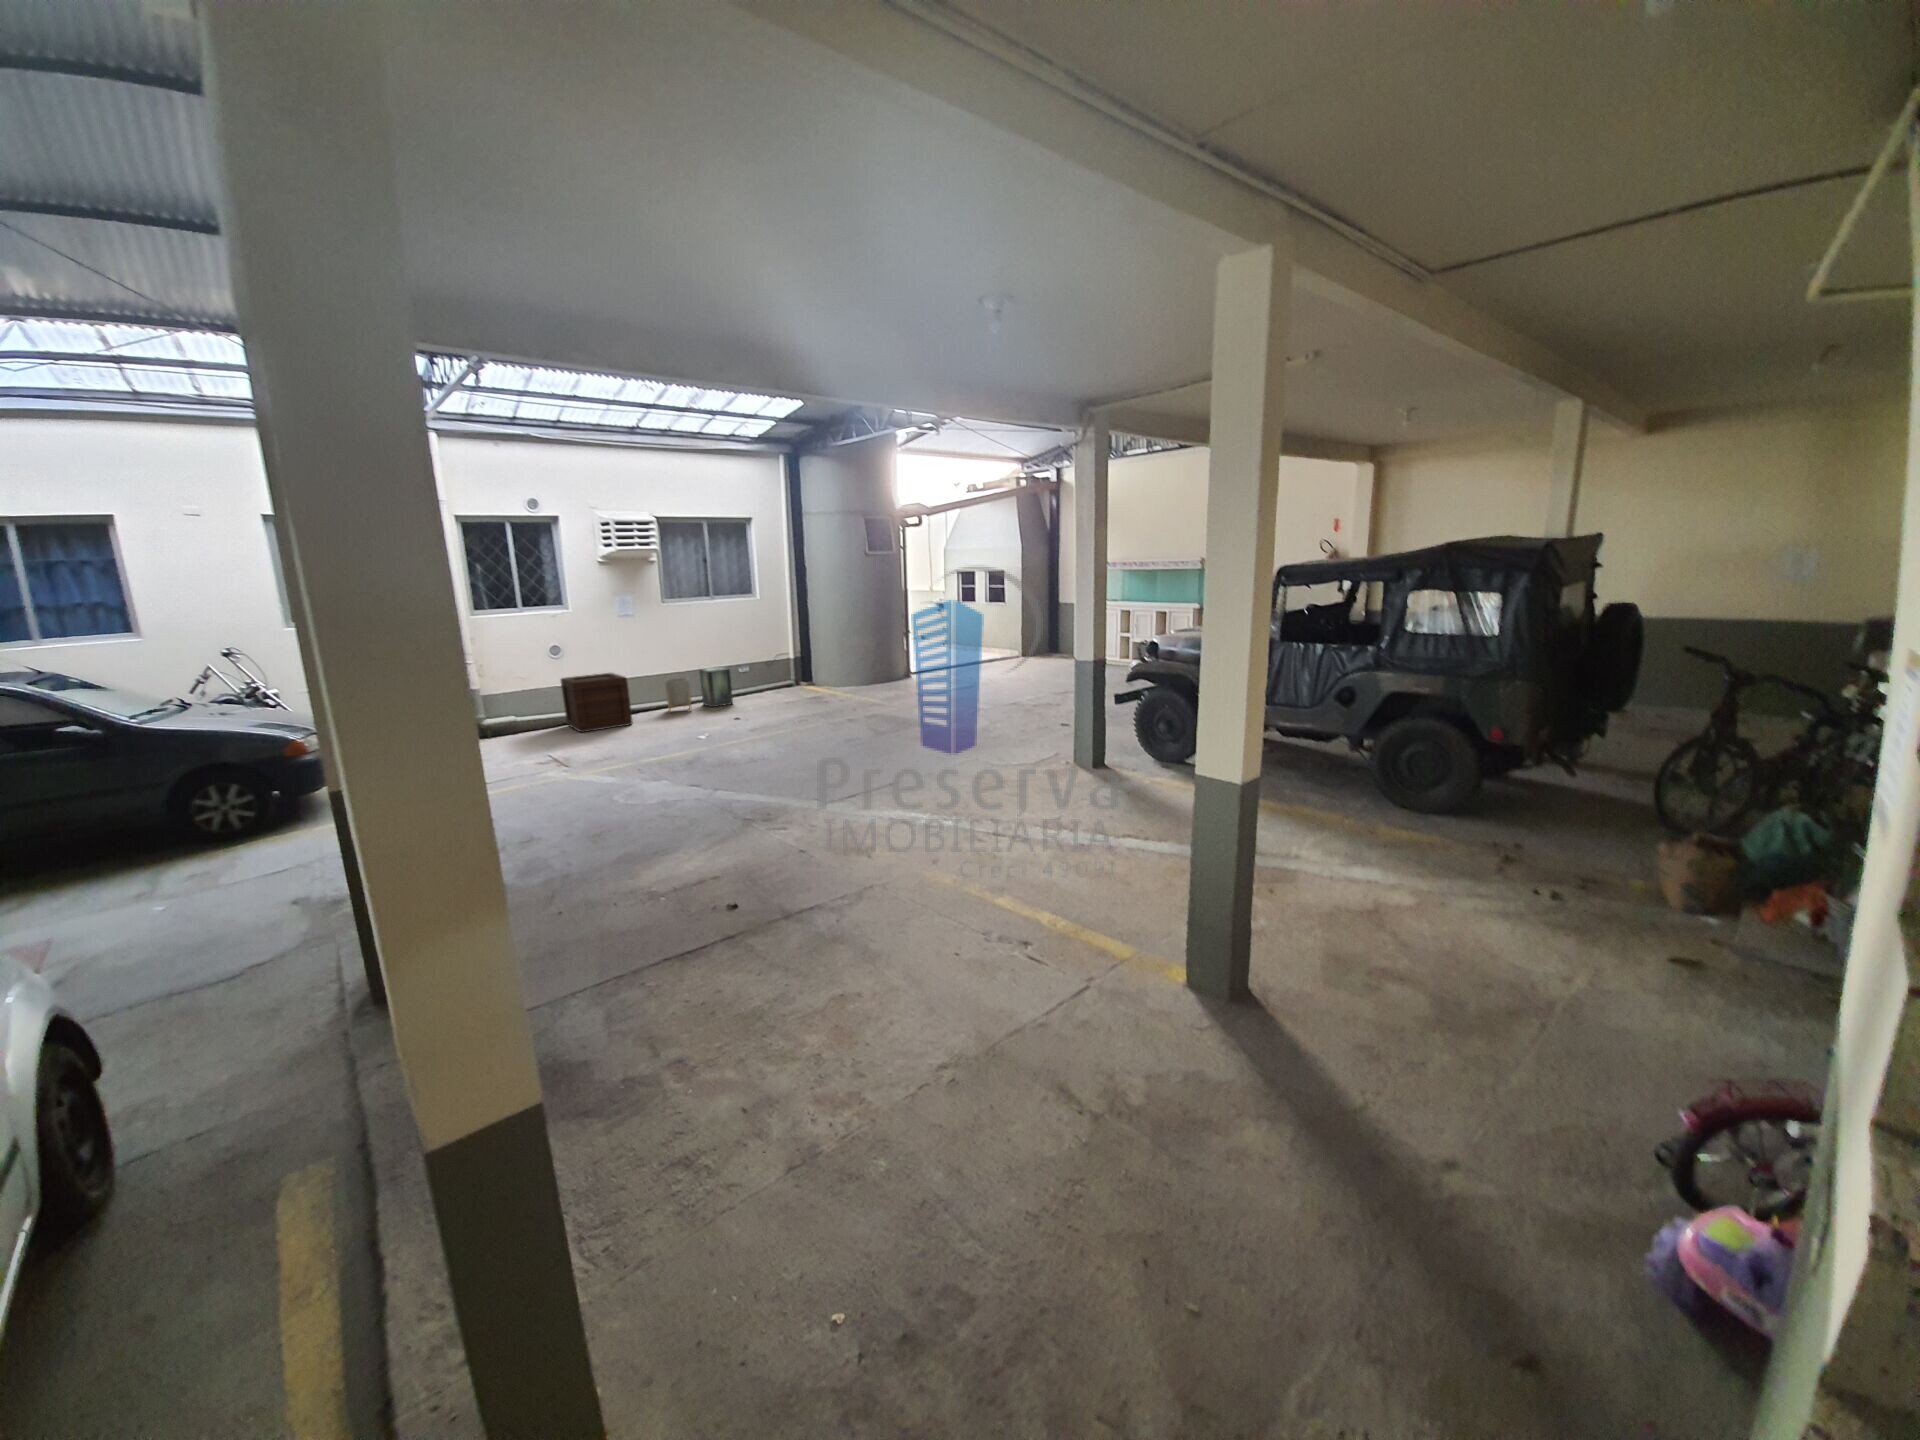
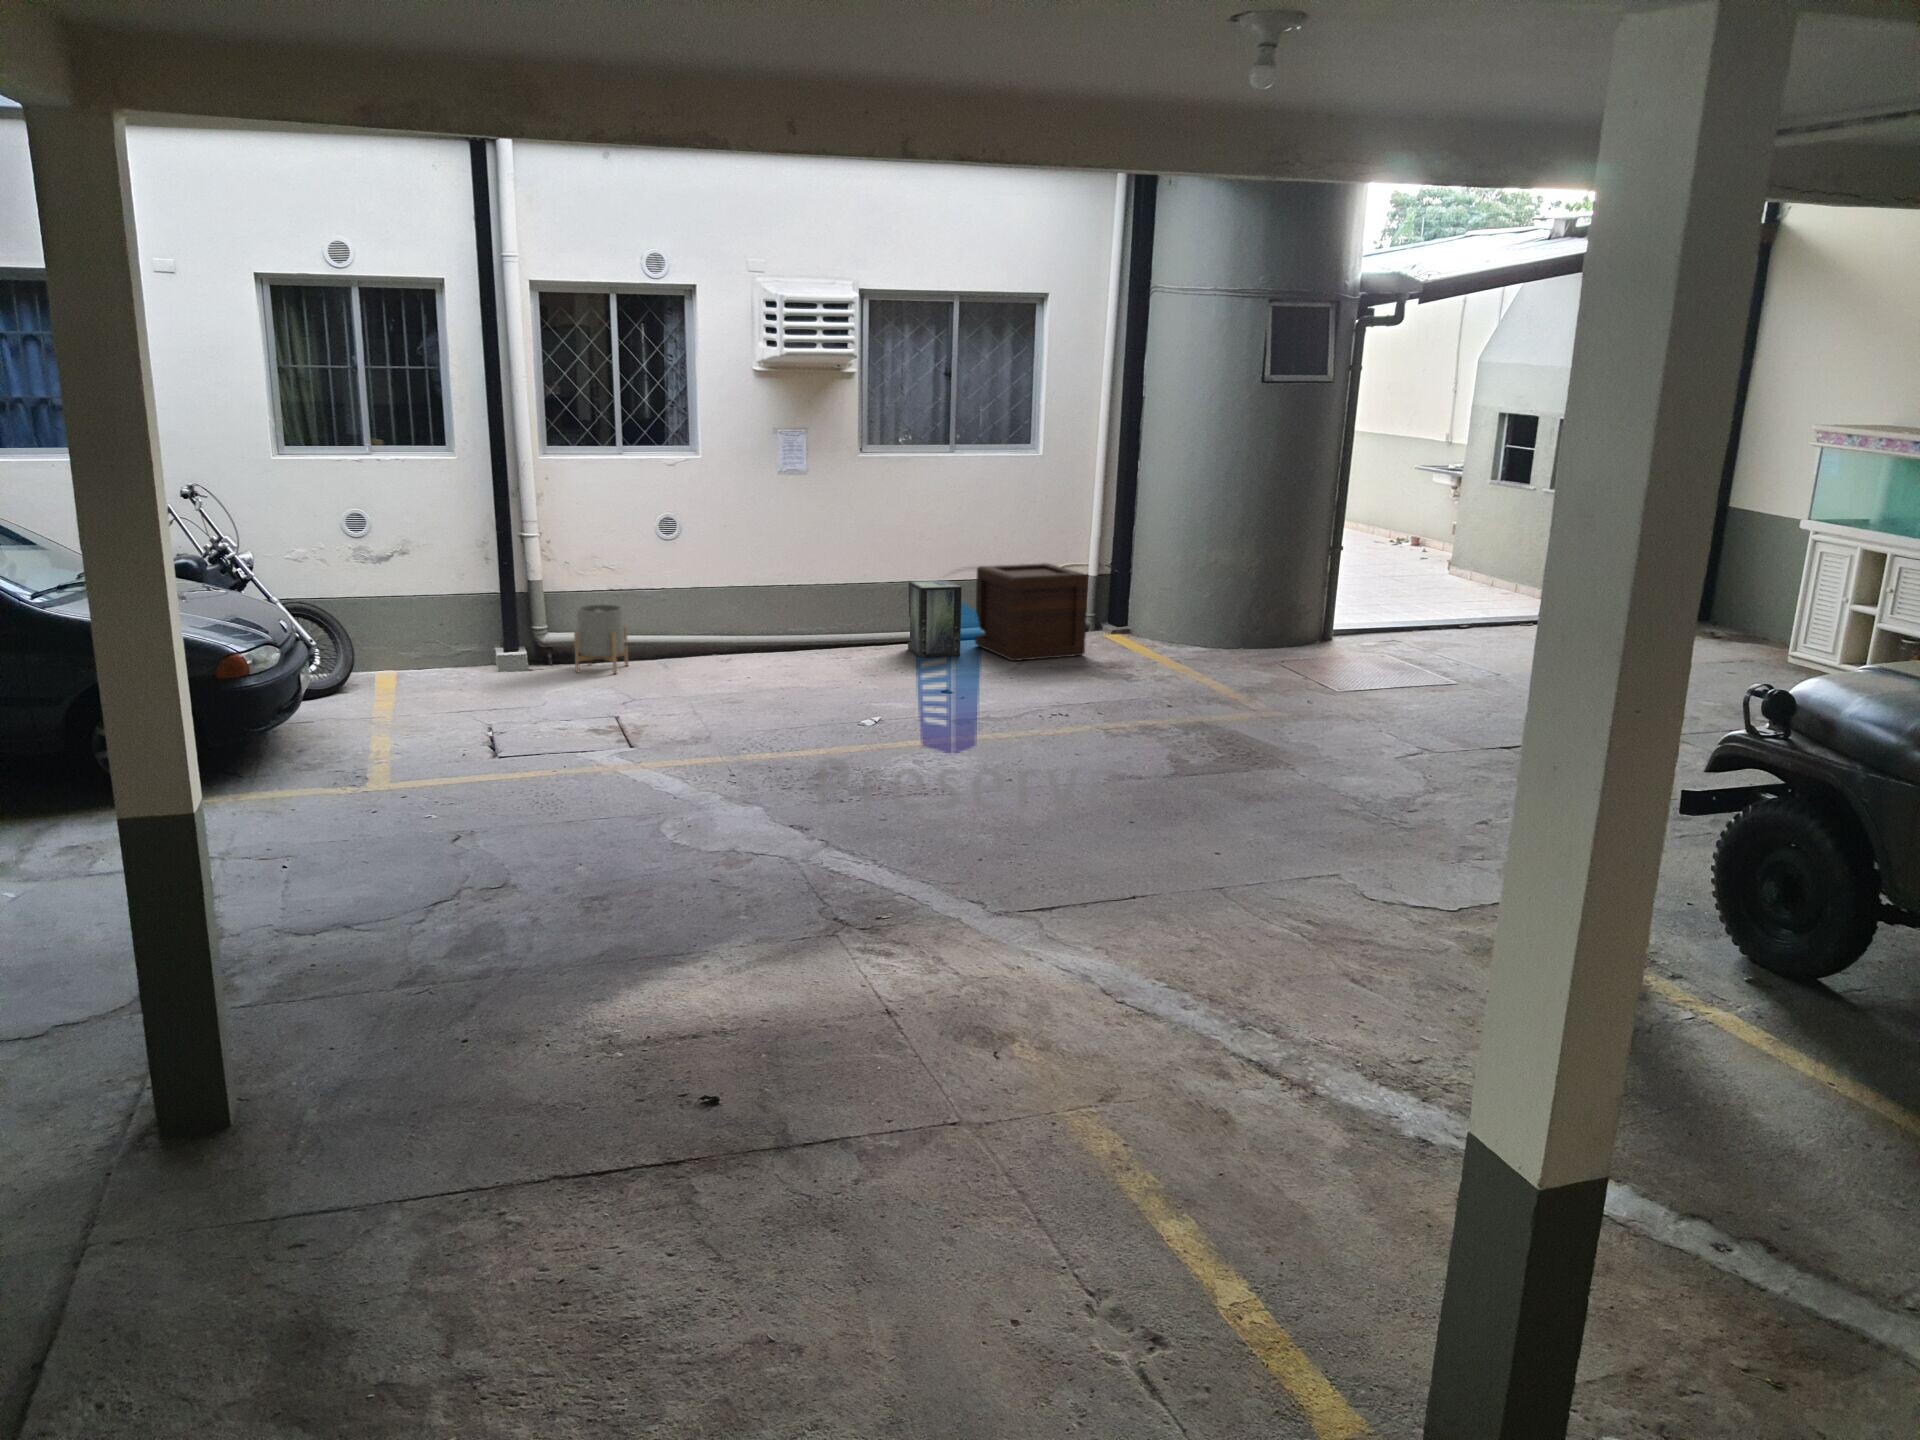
wooden crate: present [561,673,633,732] -> present [975,563,1088,661]
planter: present [665,678,691,712] -> present [574,604,628,674]

